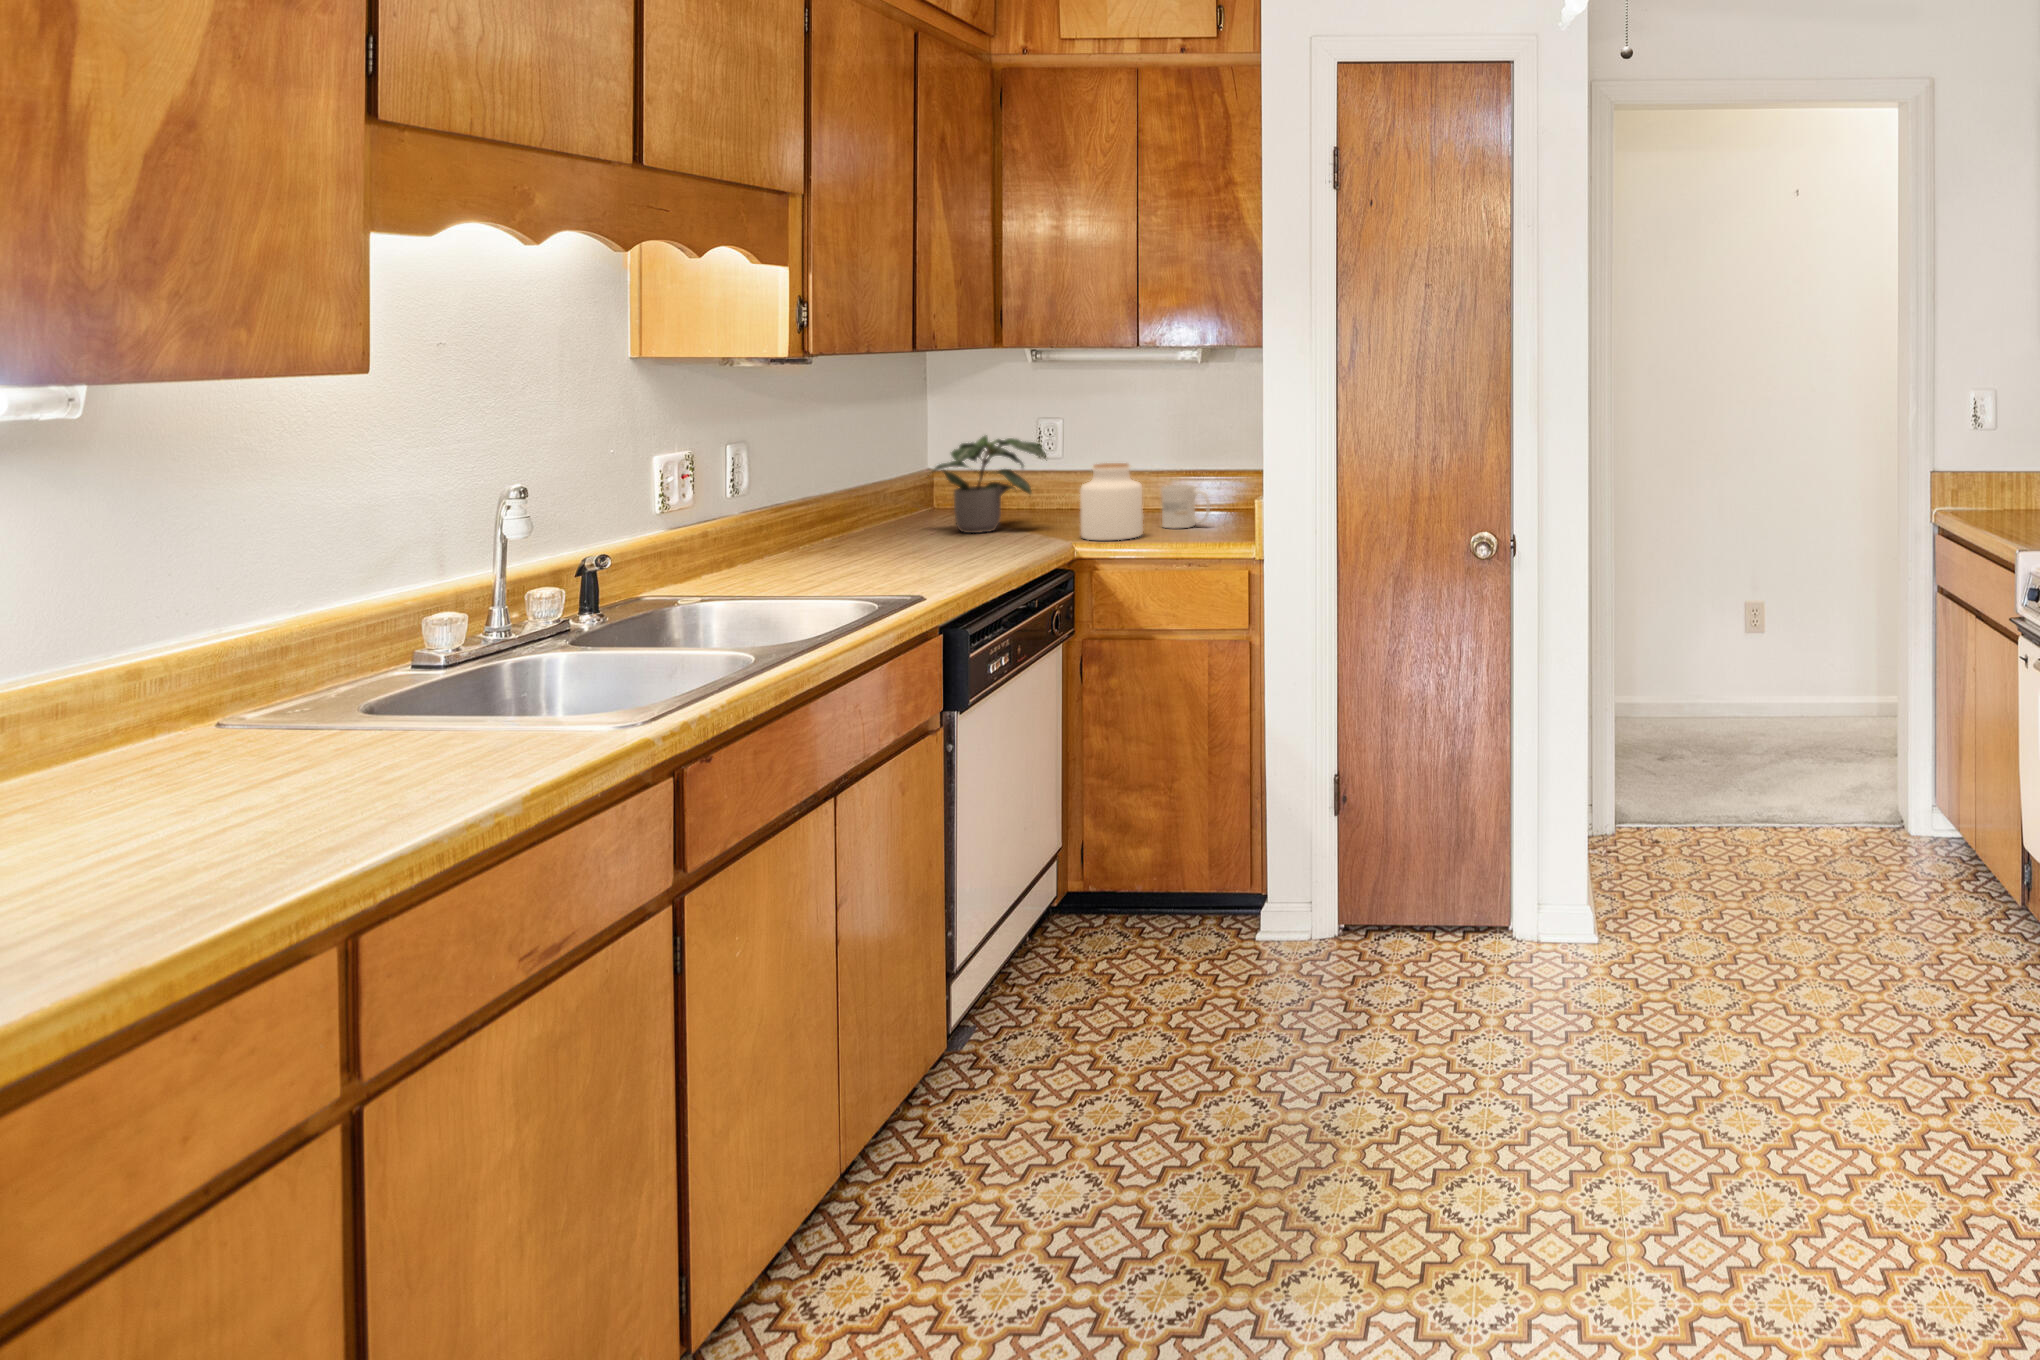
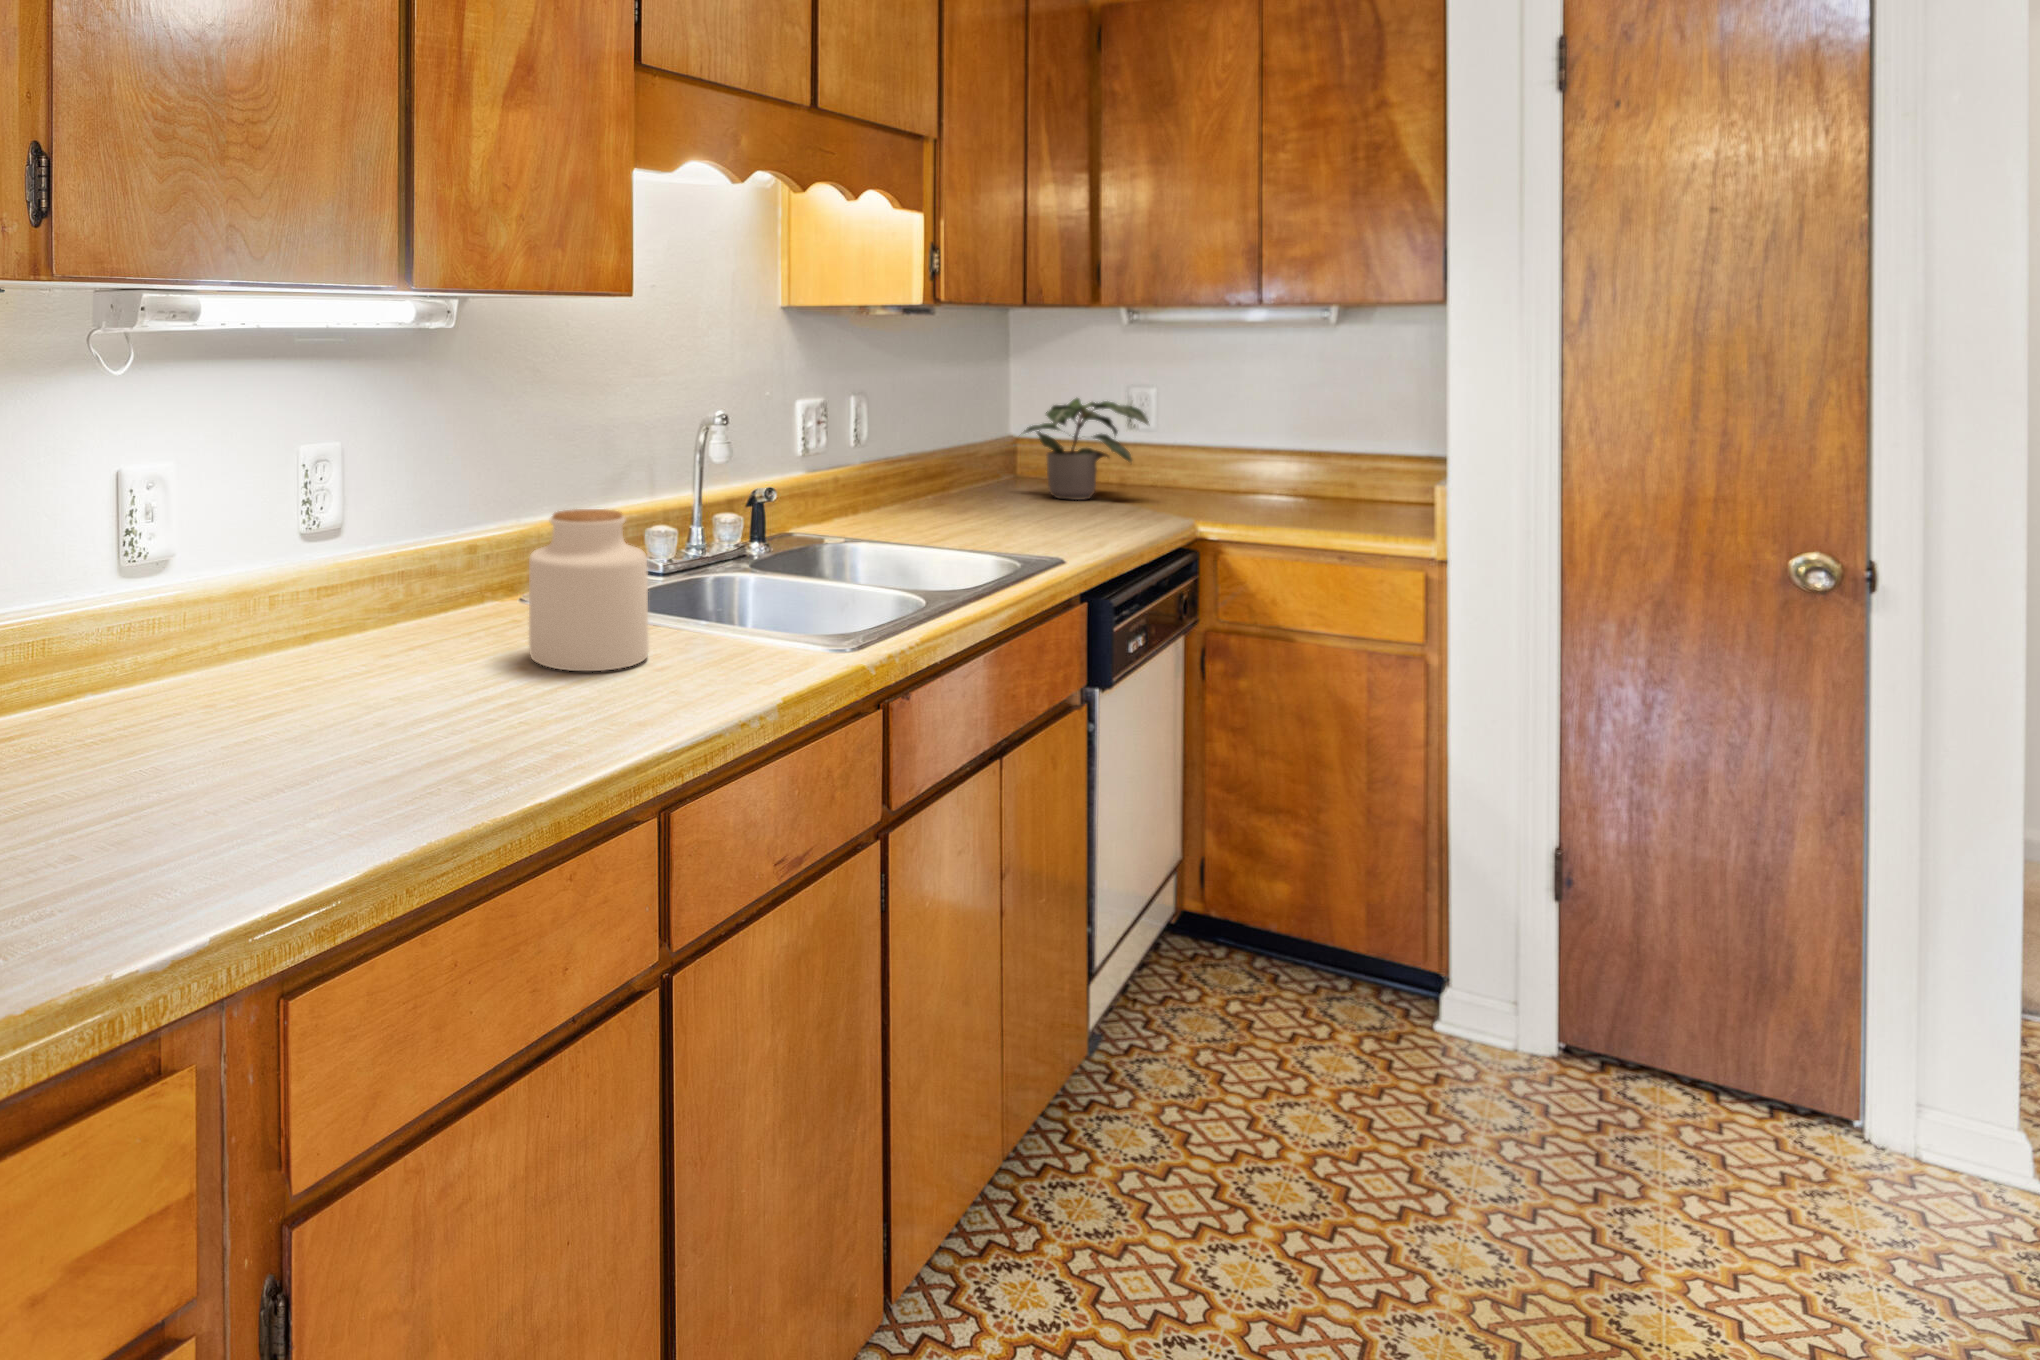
jar: present [1080,463,1143,540] -> present [529,509,649,671]
mug: present [1161,485,1210,529] -> none [1287,462,1353,513]

